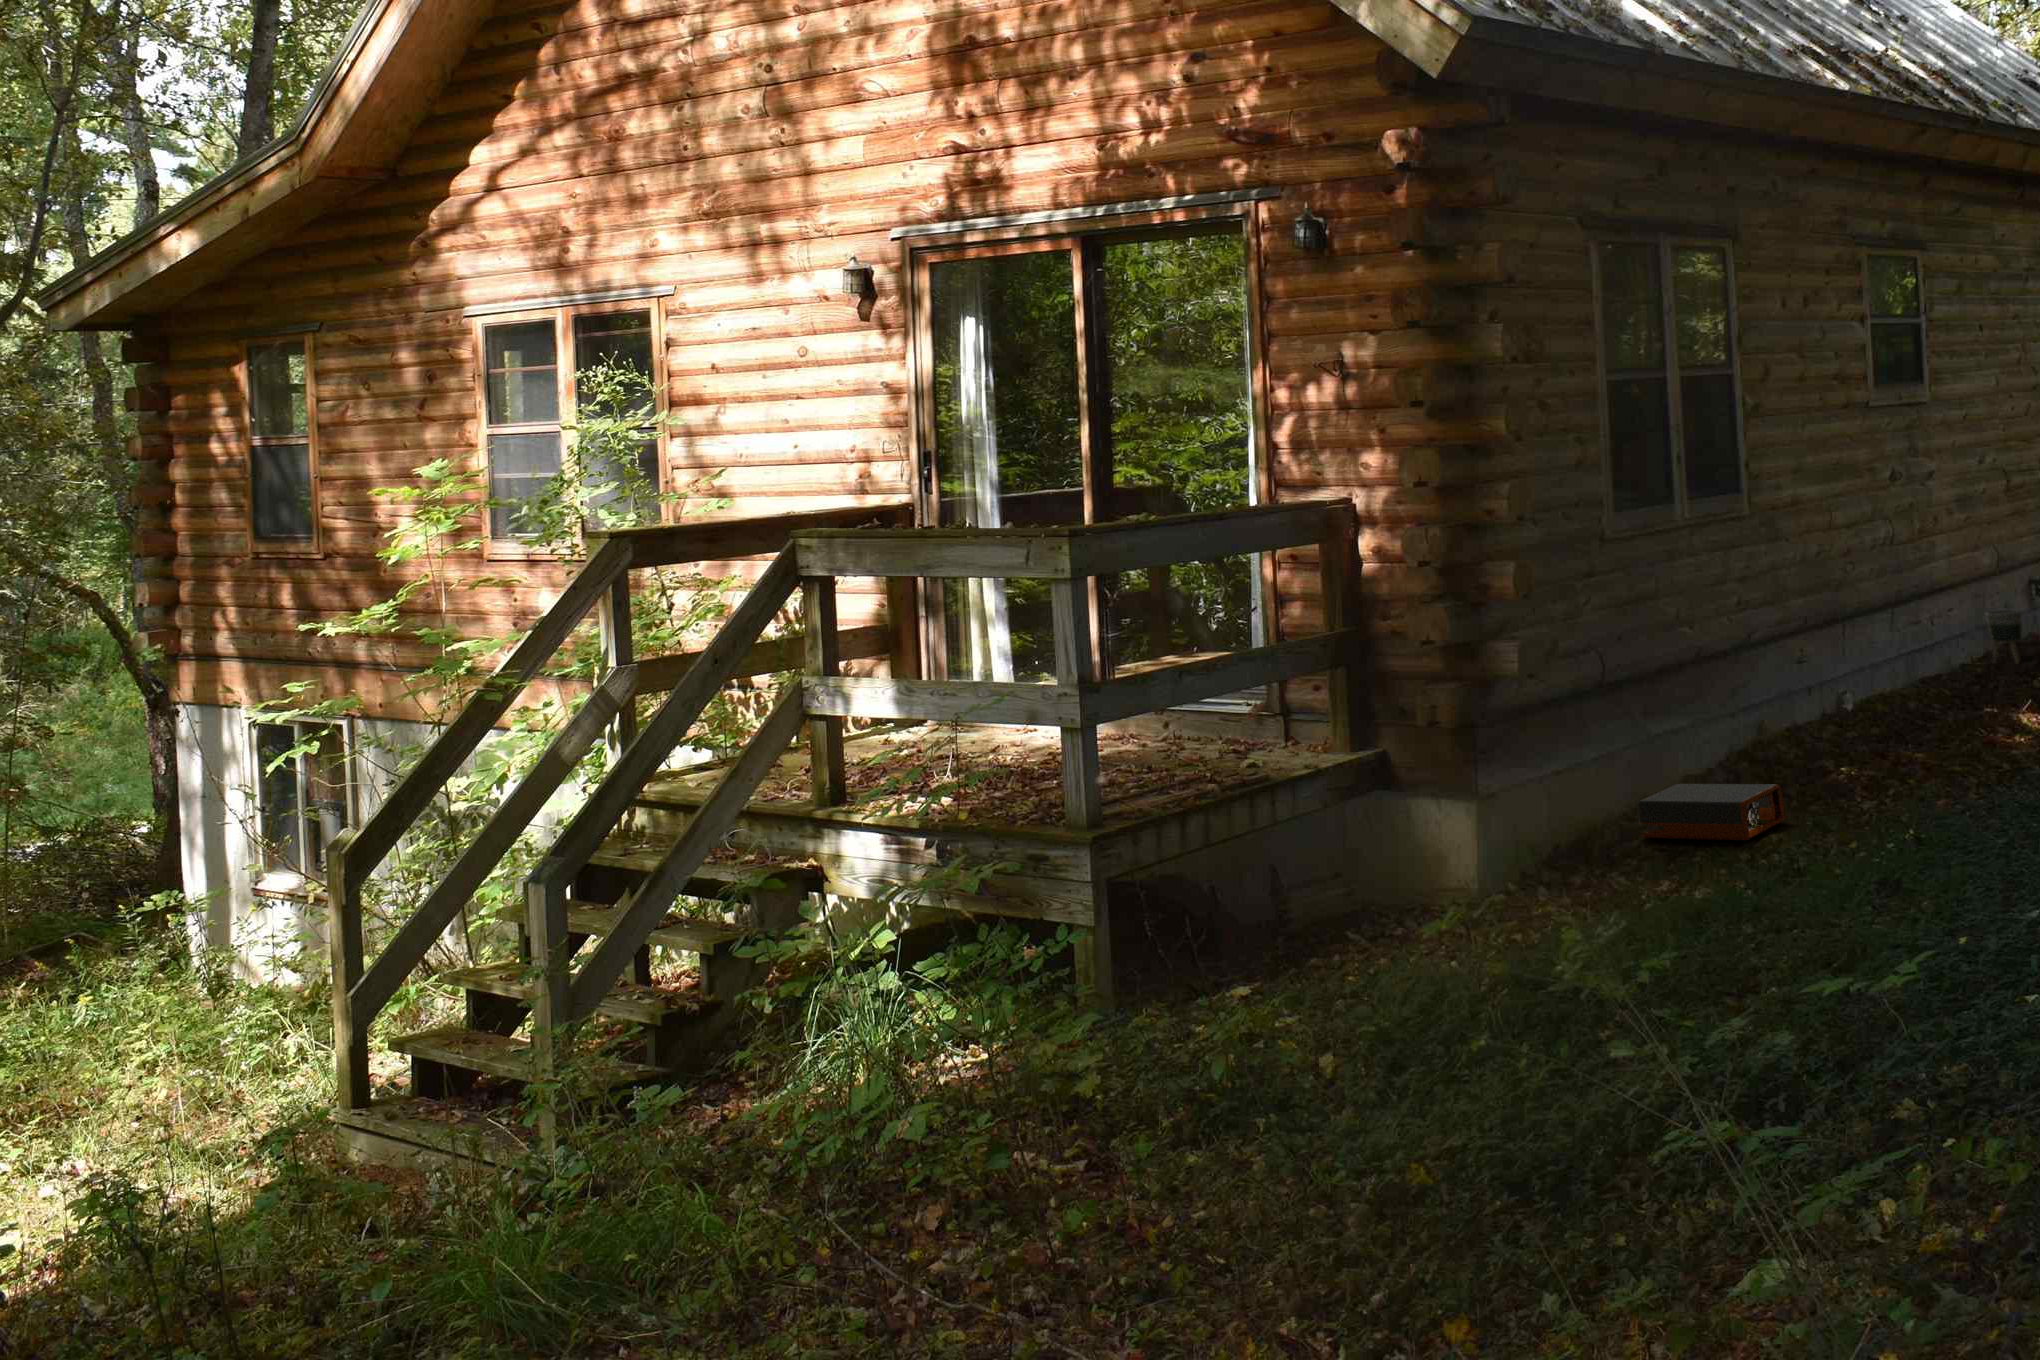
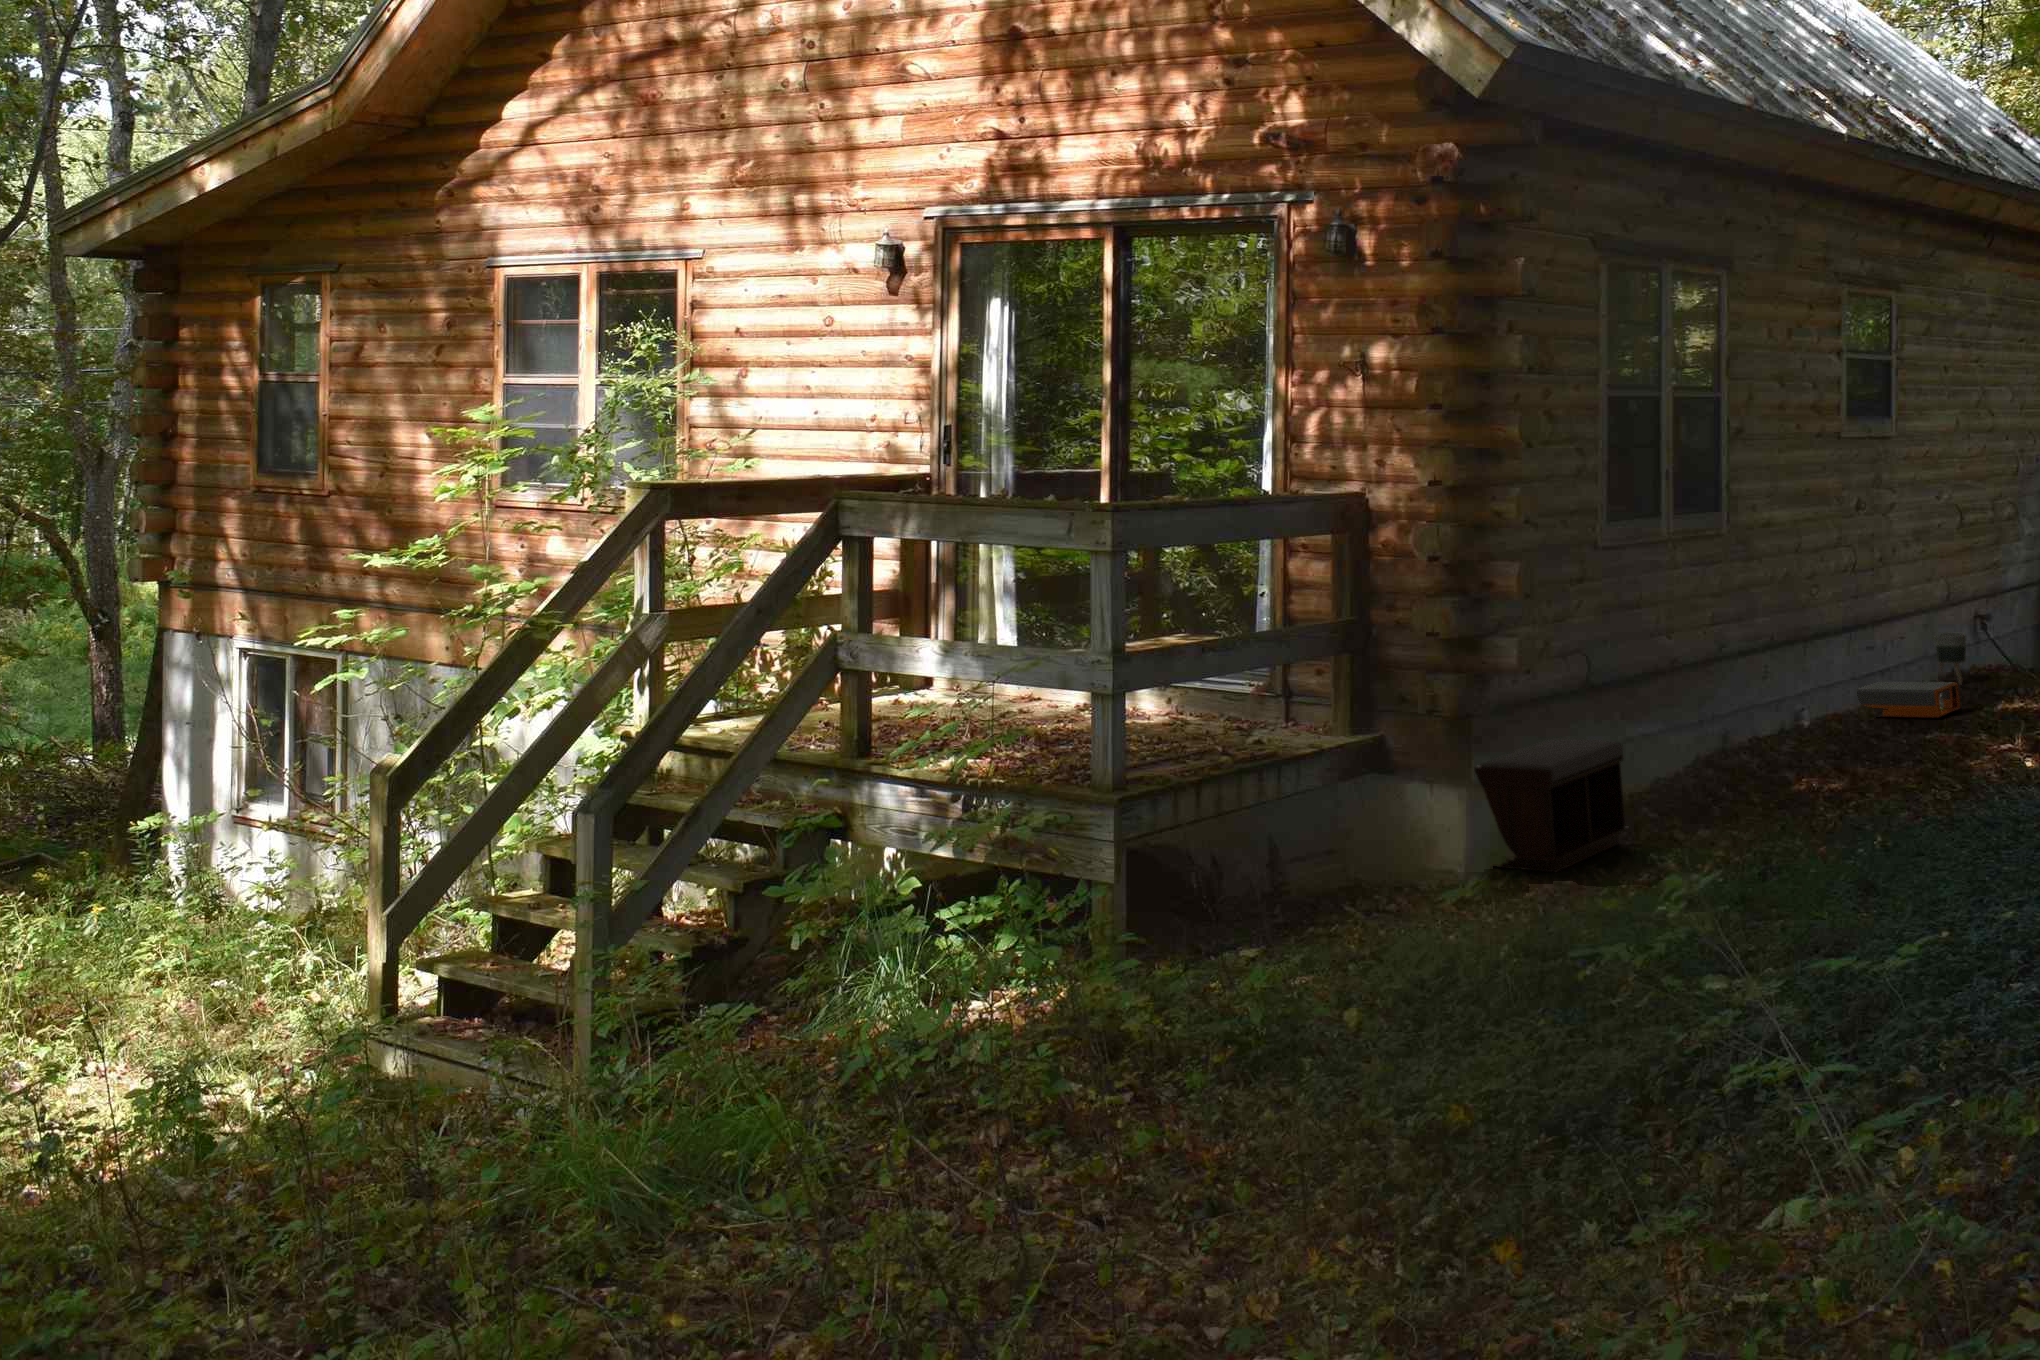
bench: none [1479,763,1652,911] -> present [1474,738,1629,872]
storage box: present [1637,784,1785,840] -> present [1857,681,1960,718]

